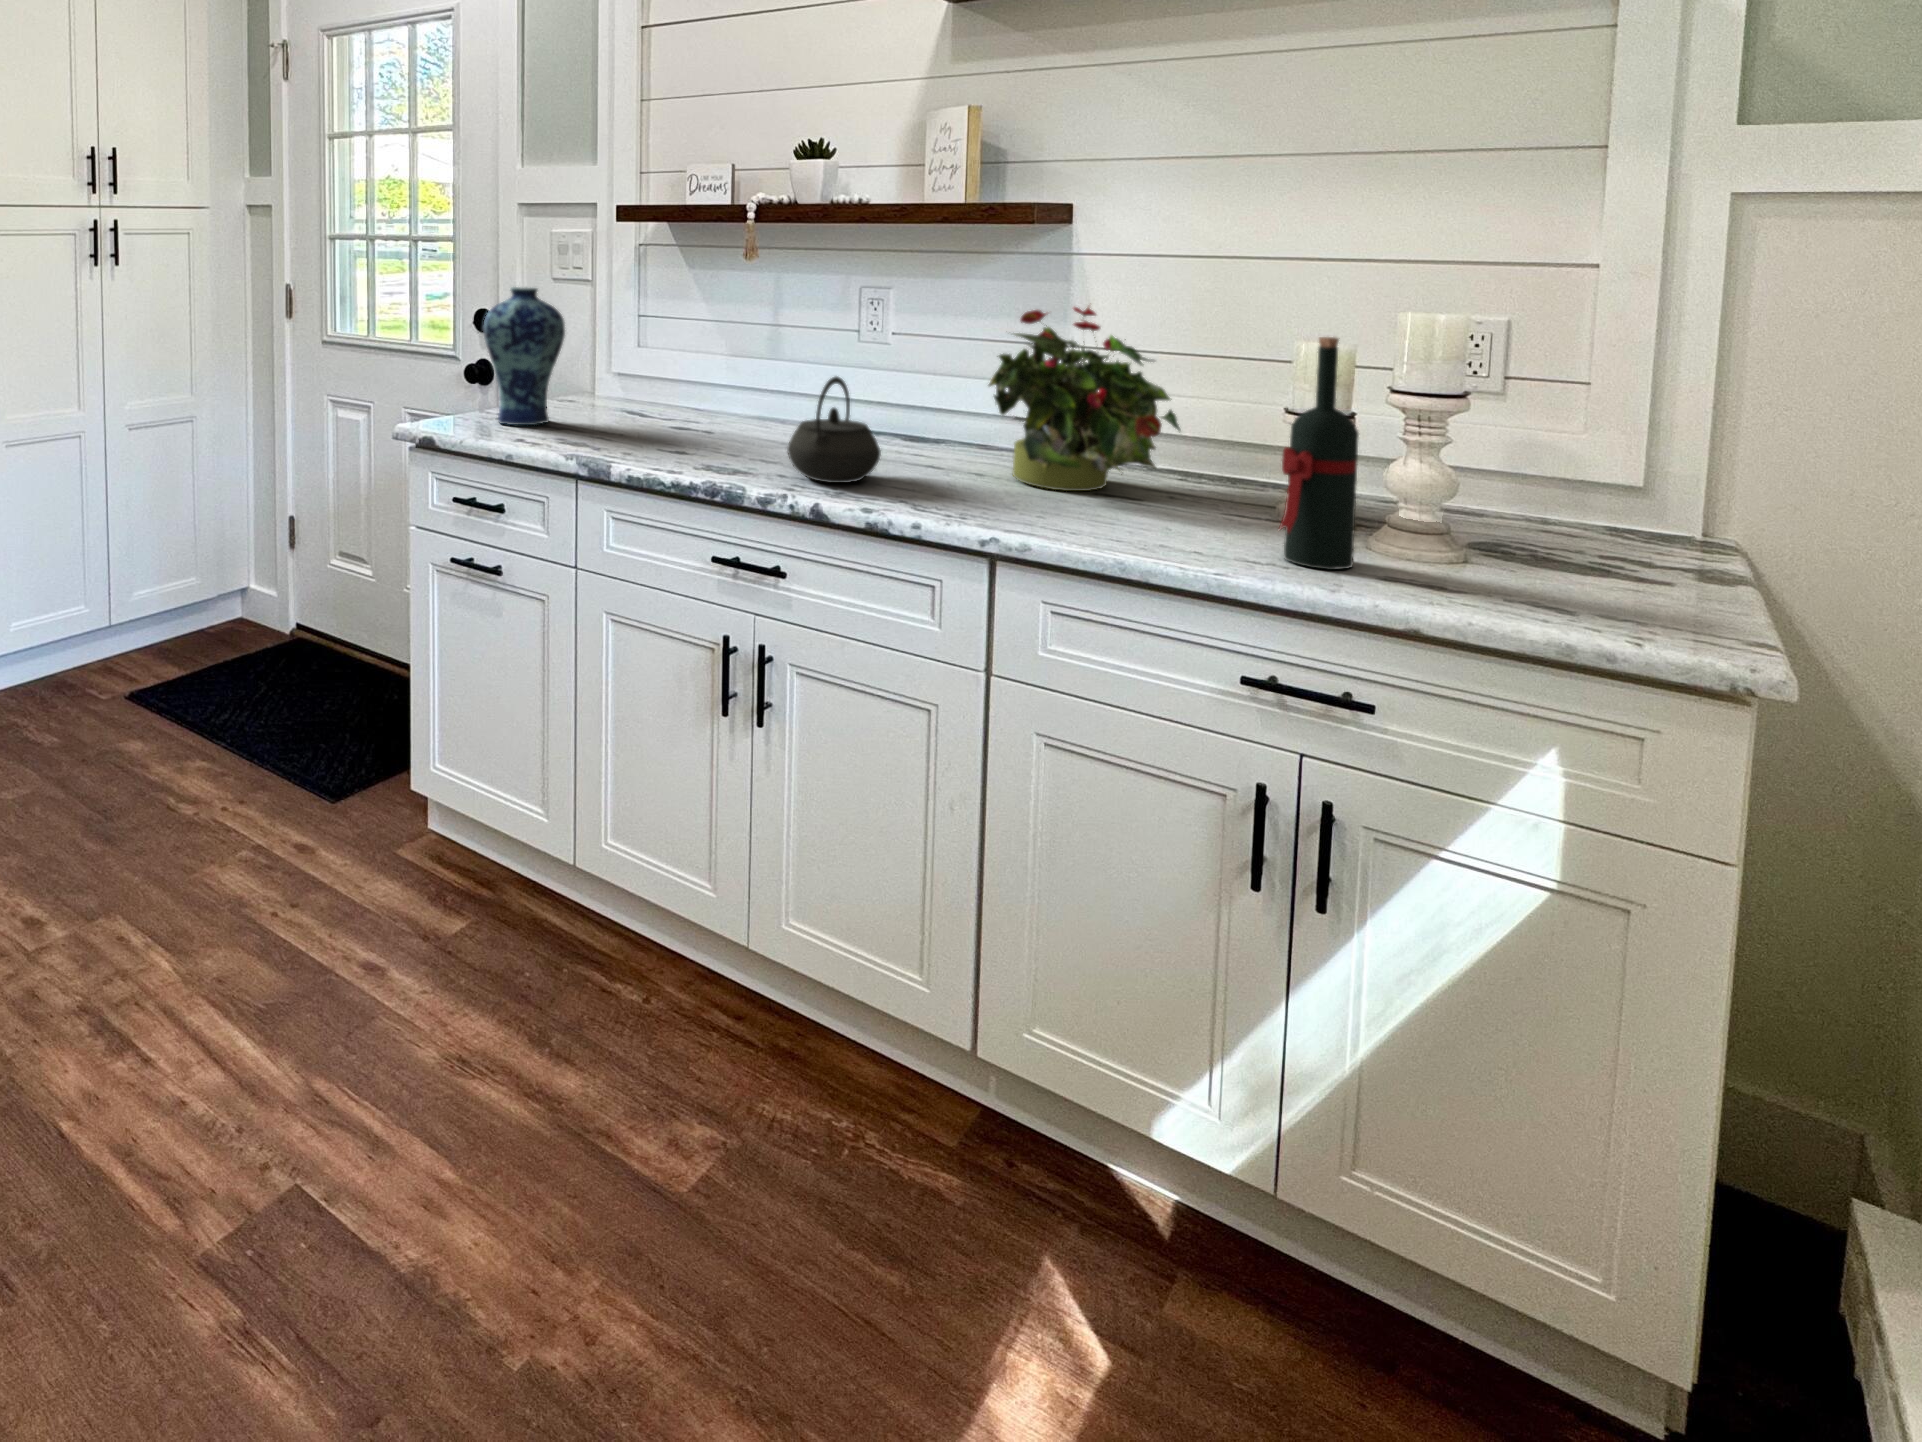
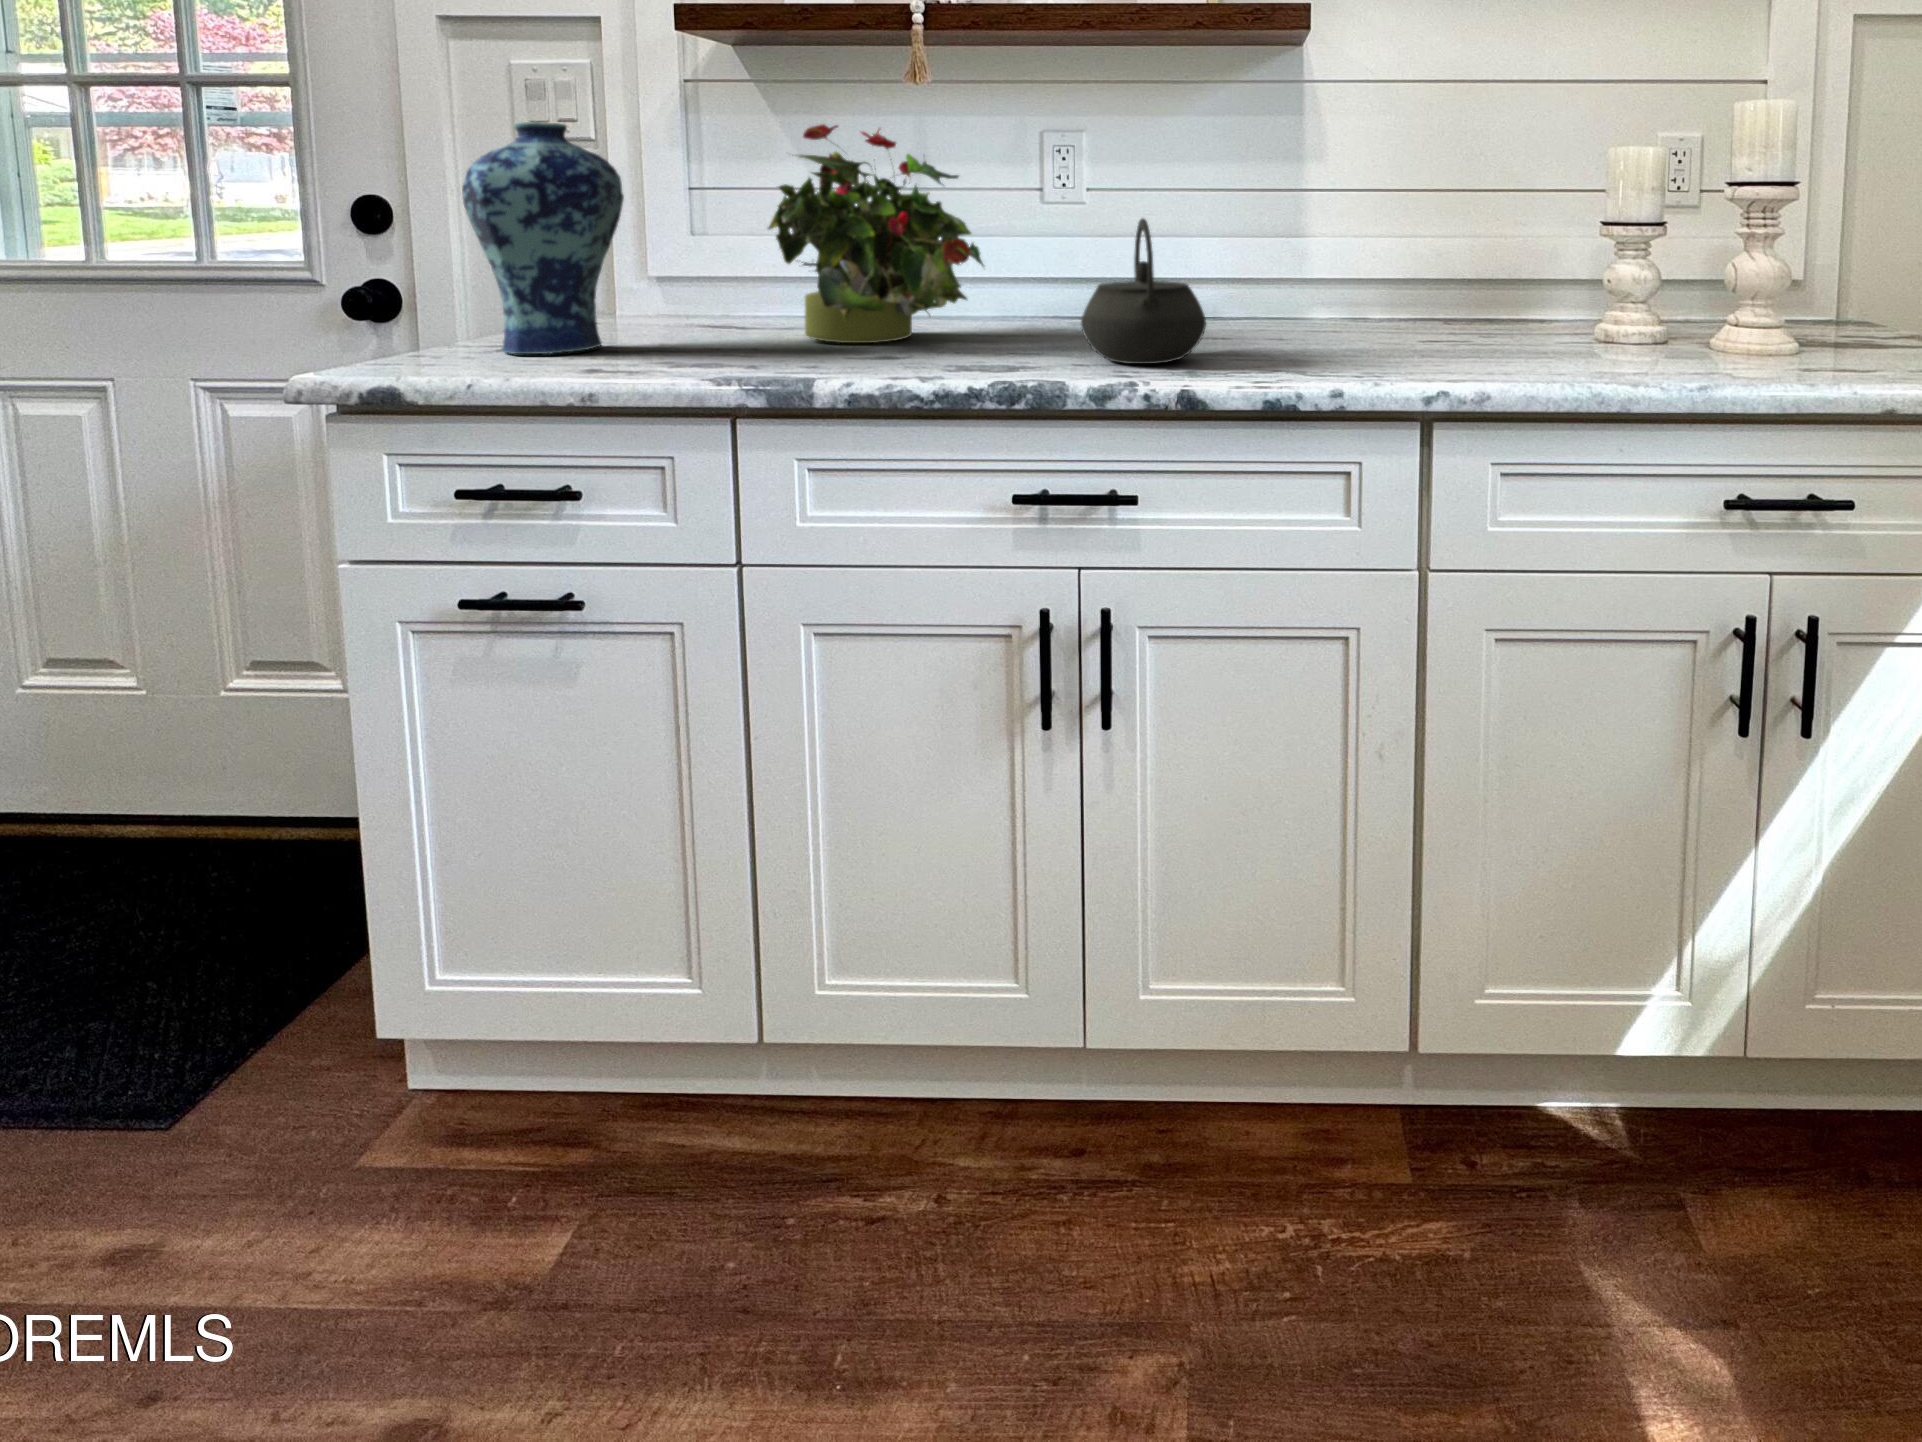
potted plant: present [989,307,1180,491] -> present [768,124,984,343]
wine bottle: present [1279,337,1359,570] -> none [1700,120,1774,371]

